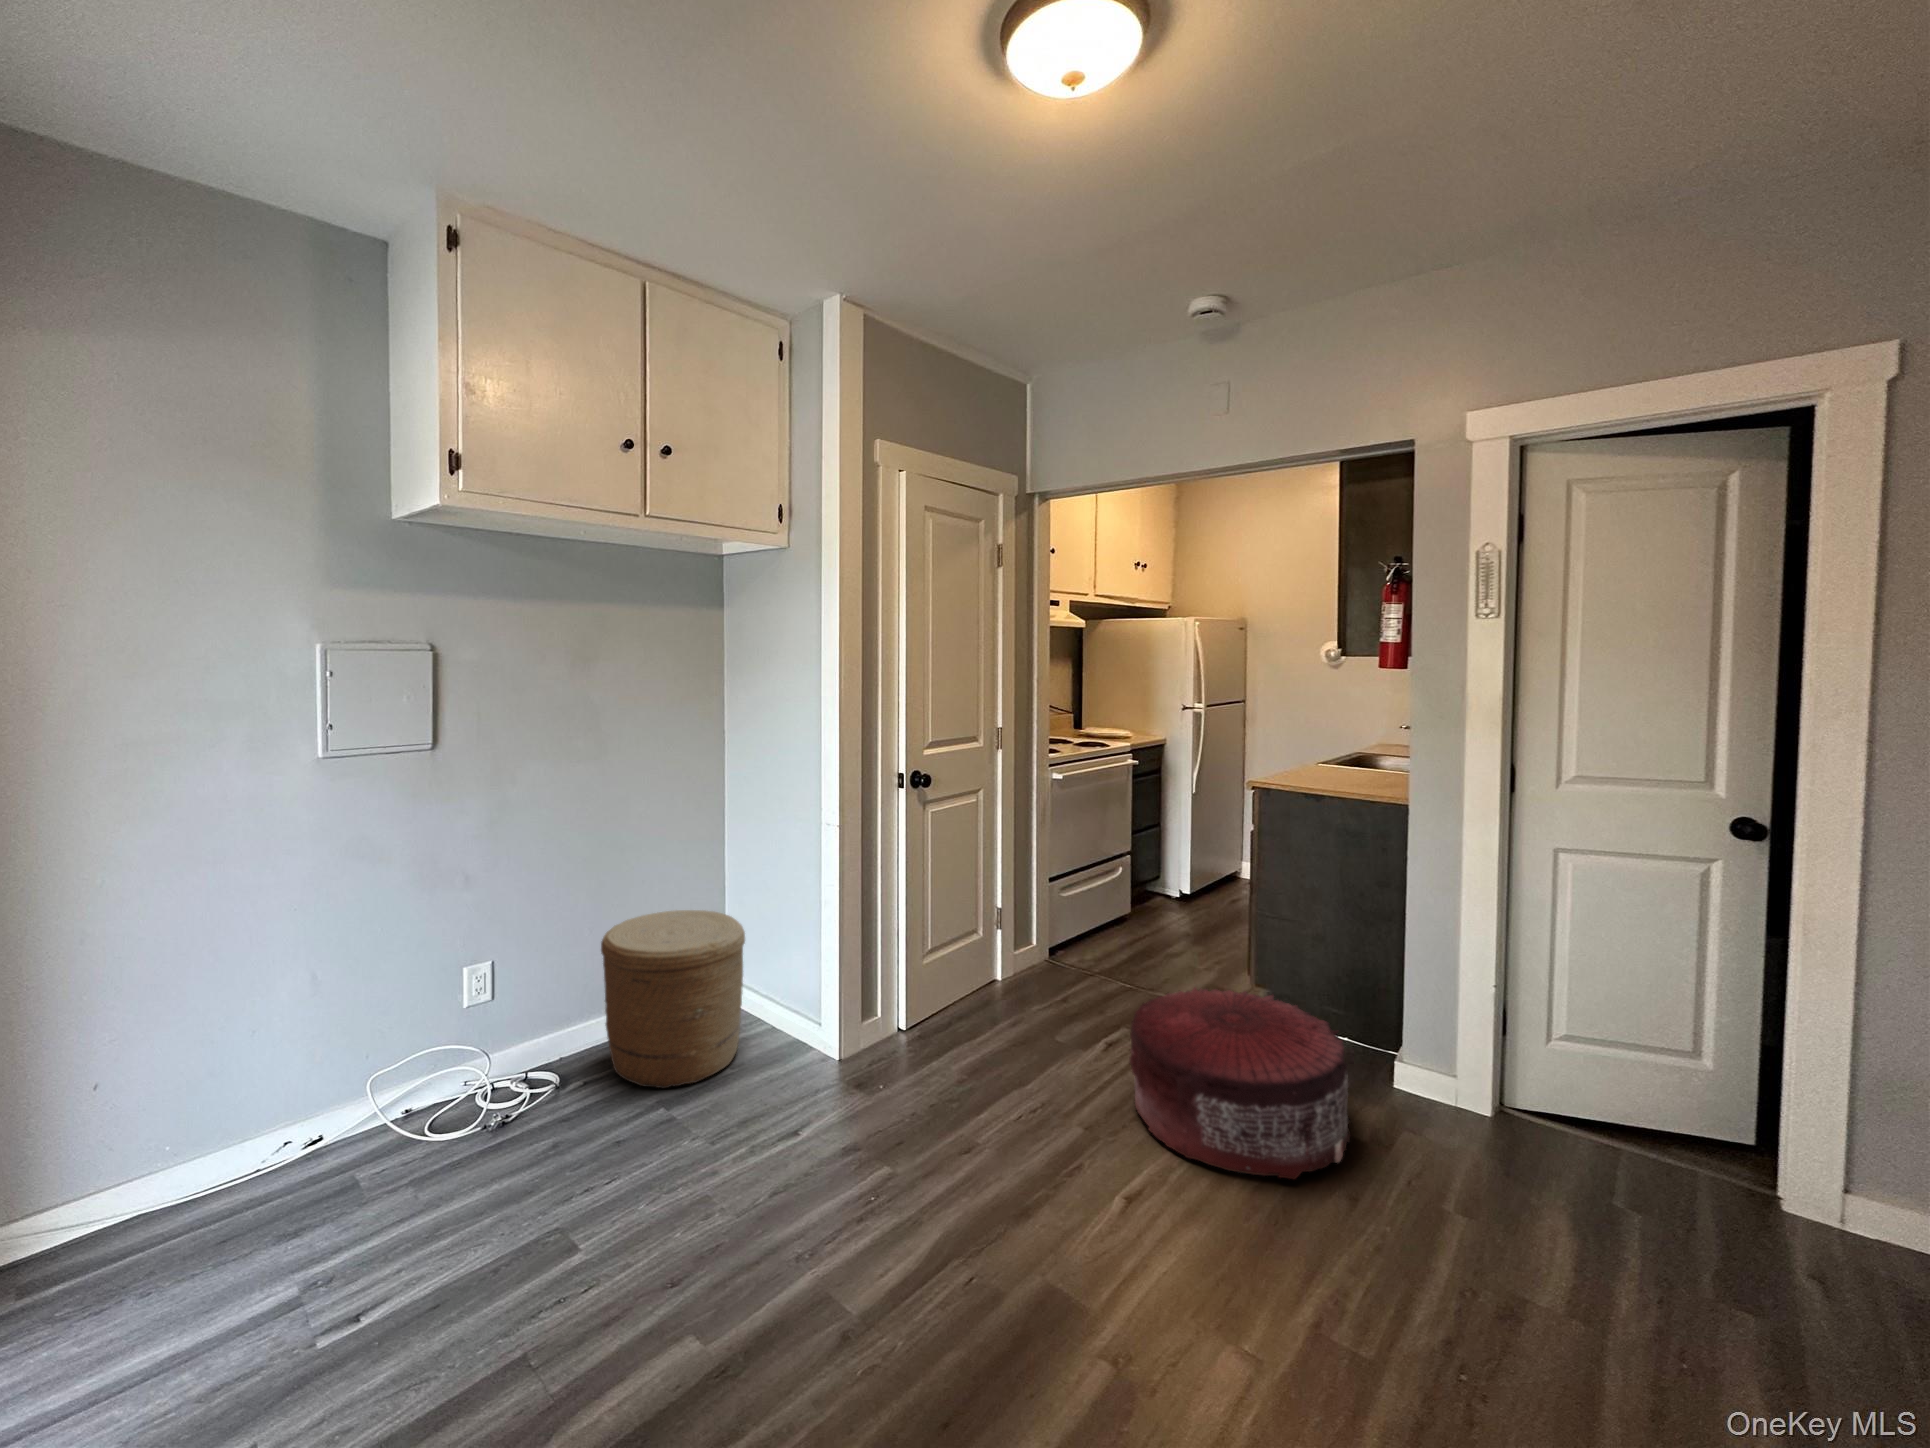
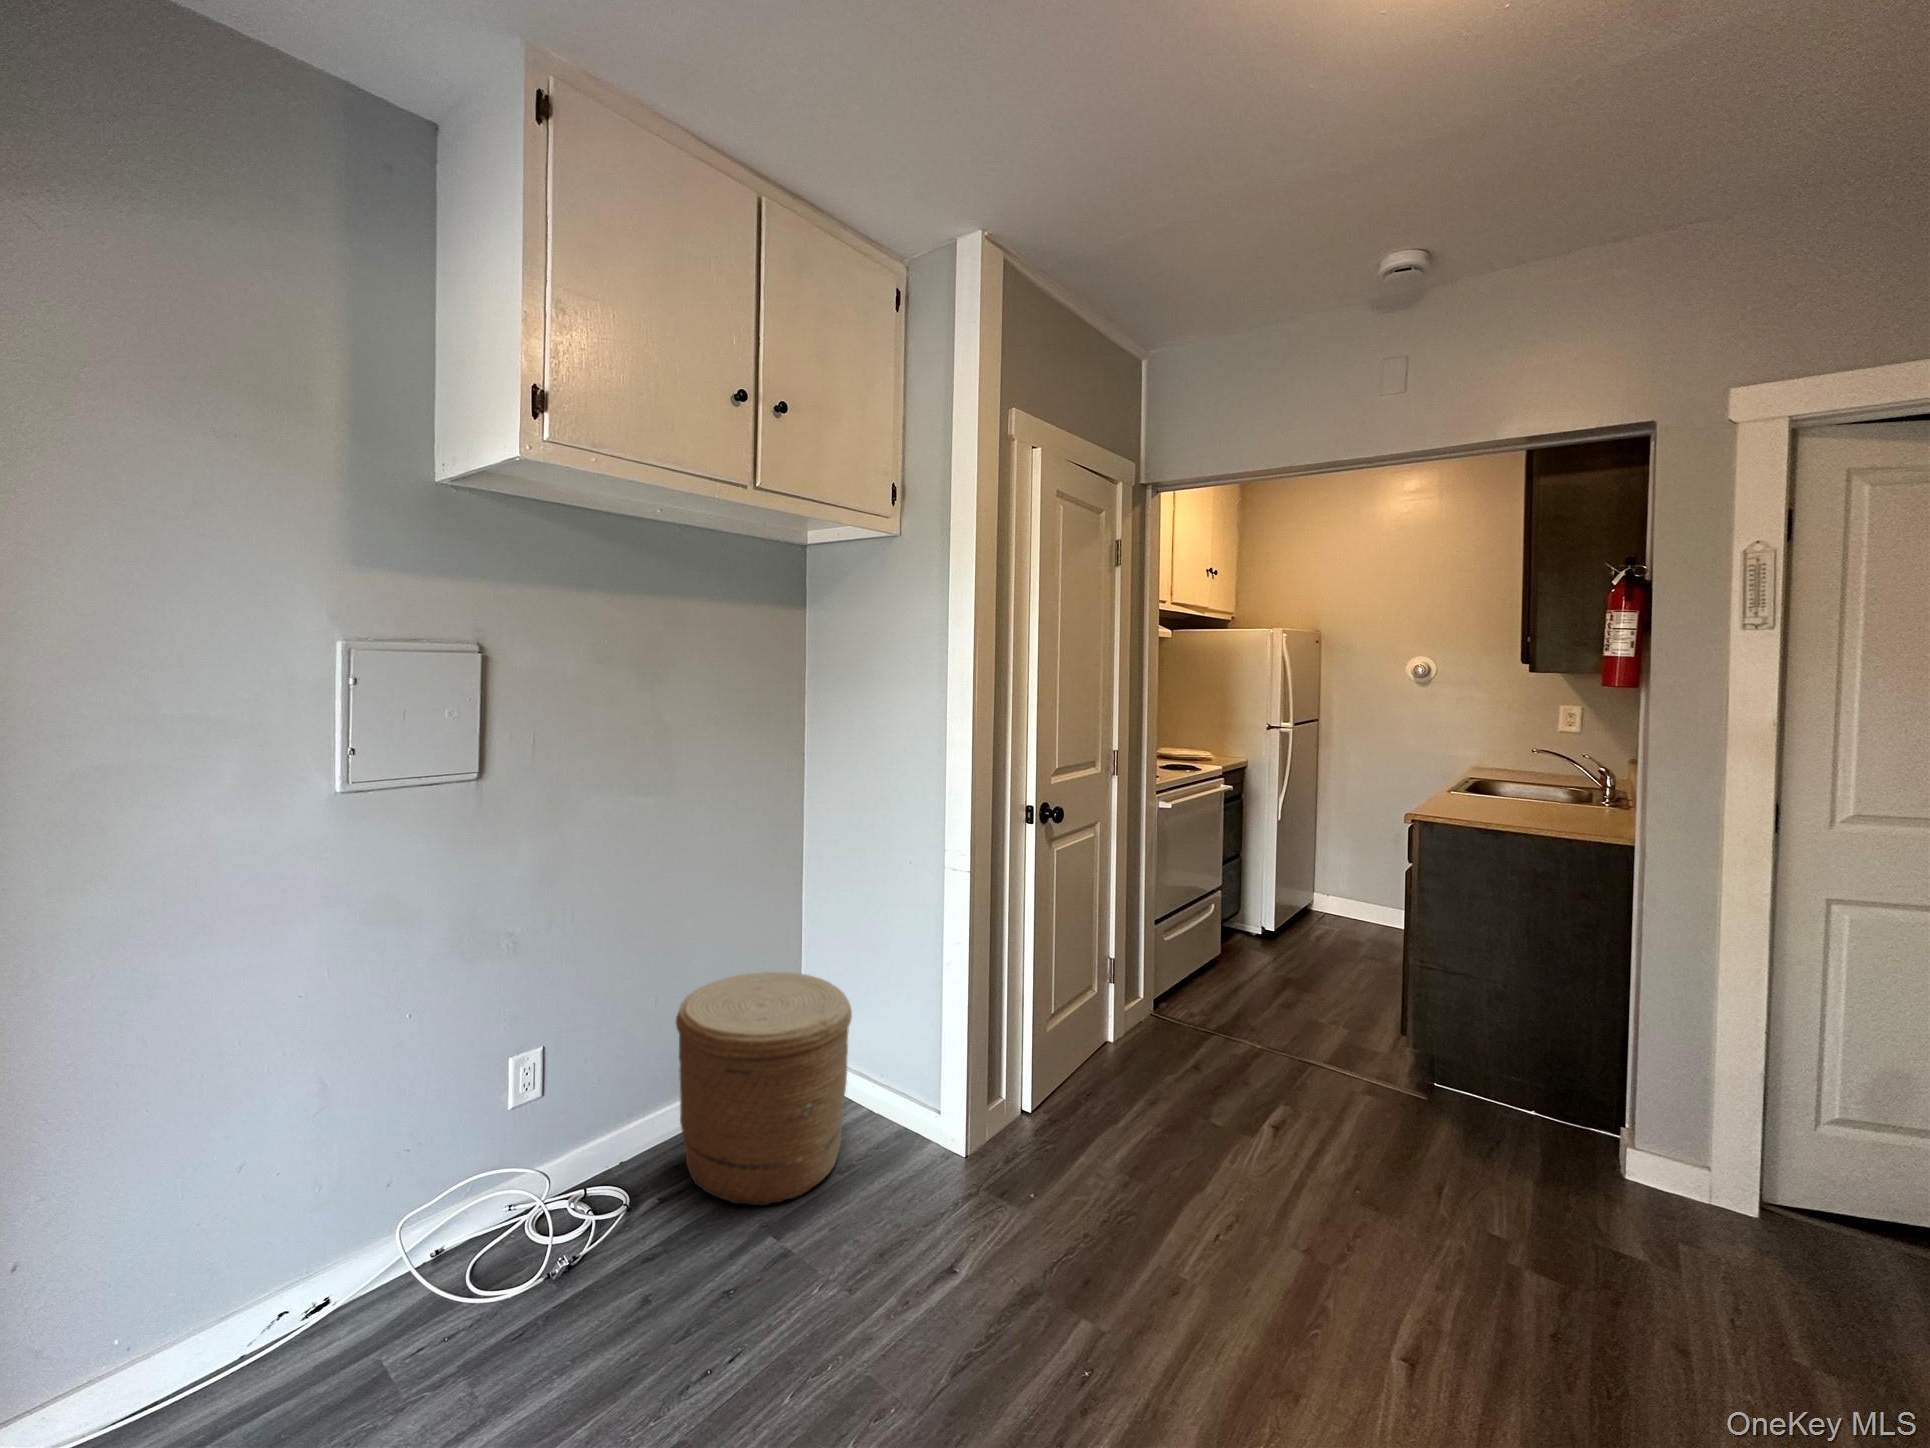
pouf: present [1129,987,1351,1179] -> none [1337,1062,1634,1321]

